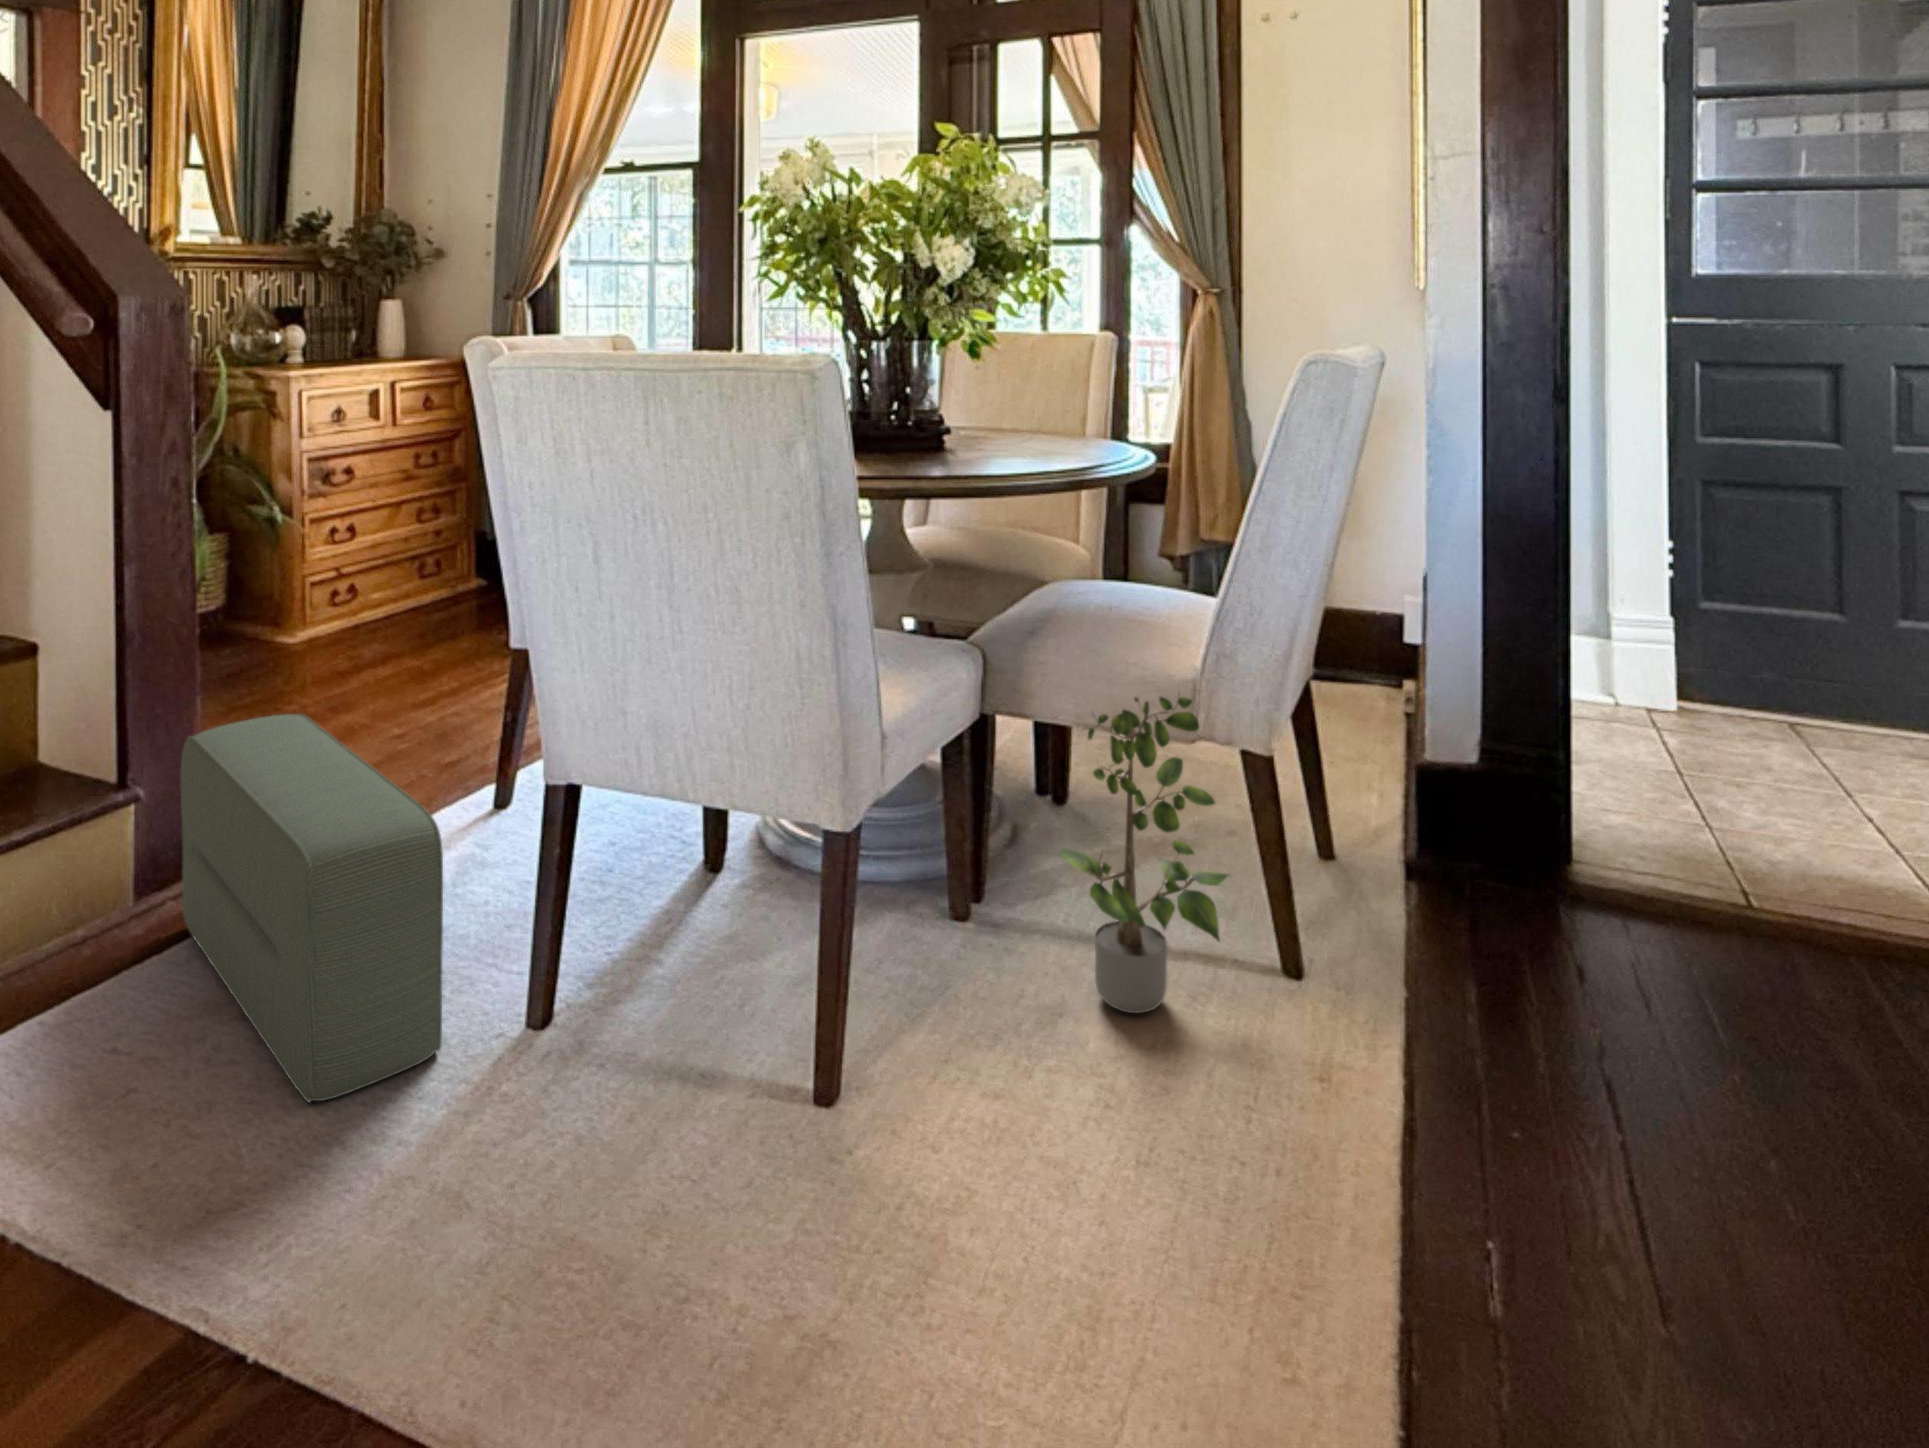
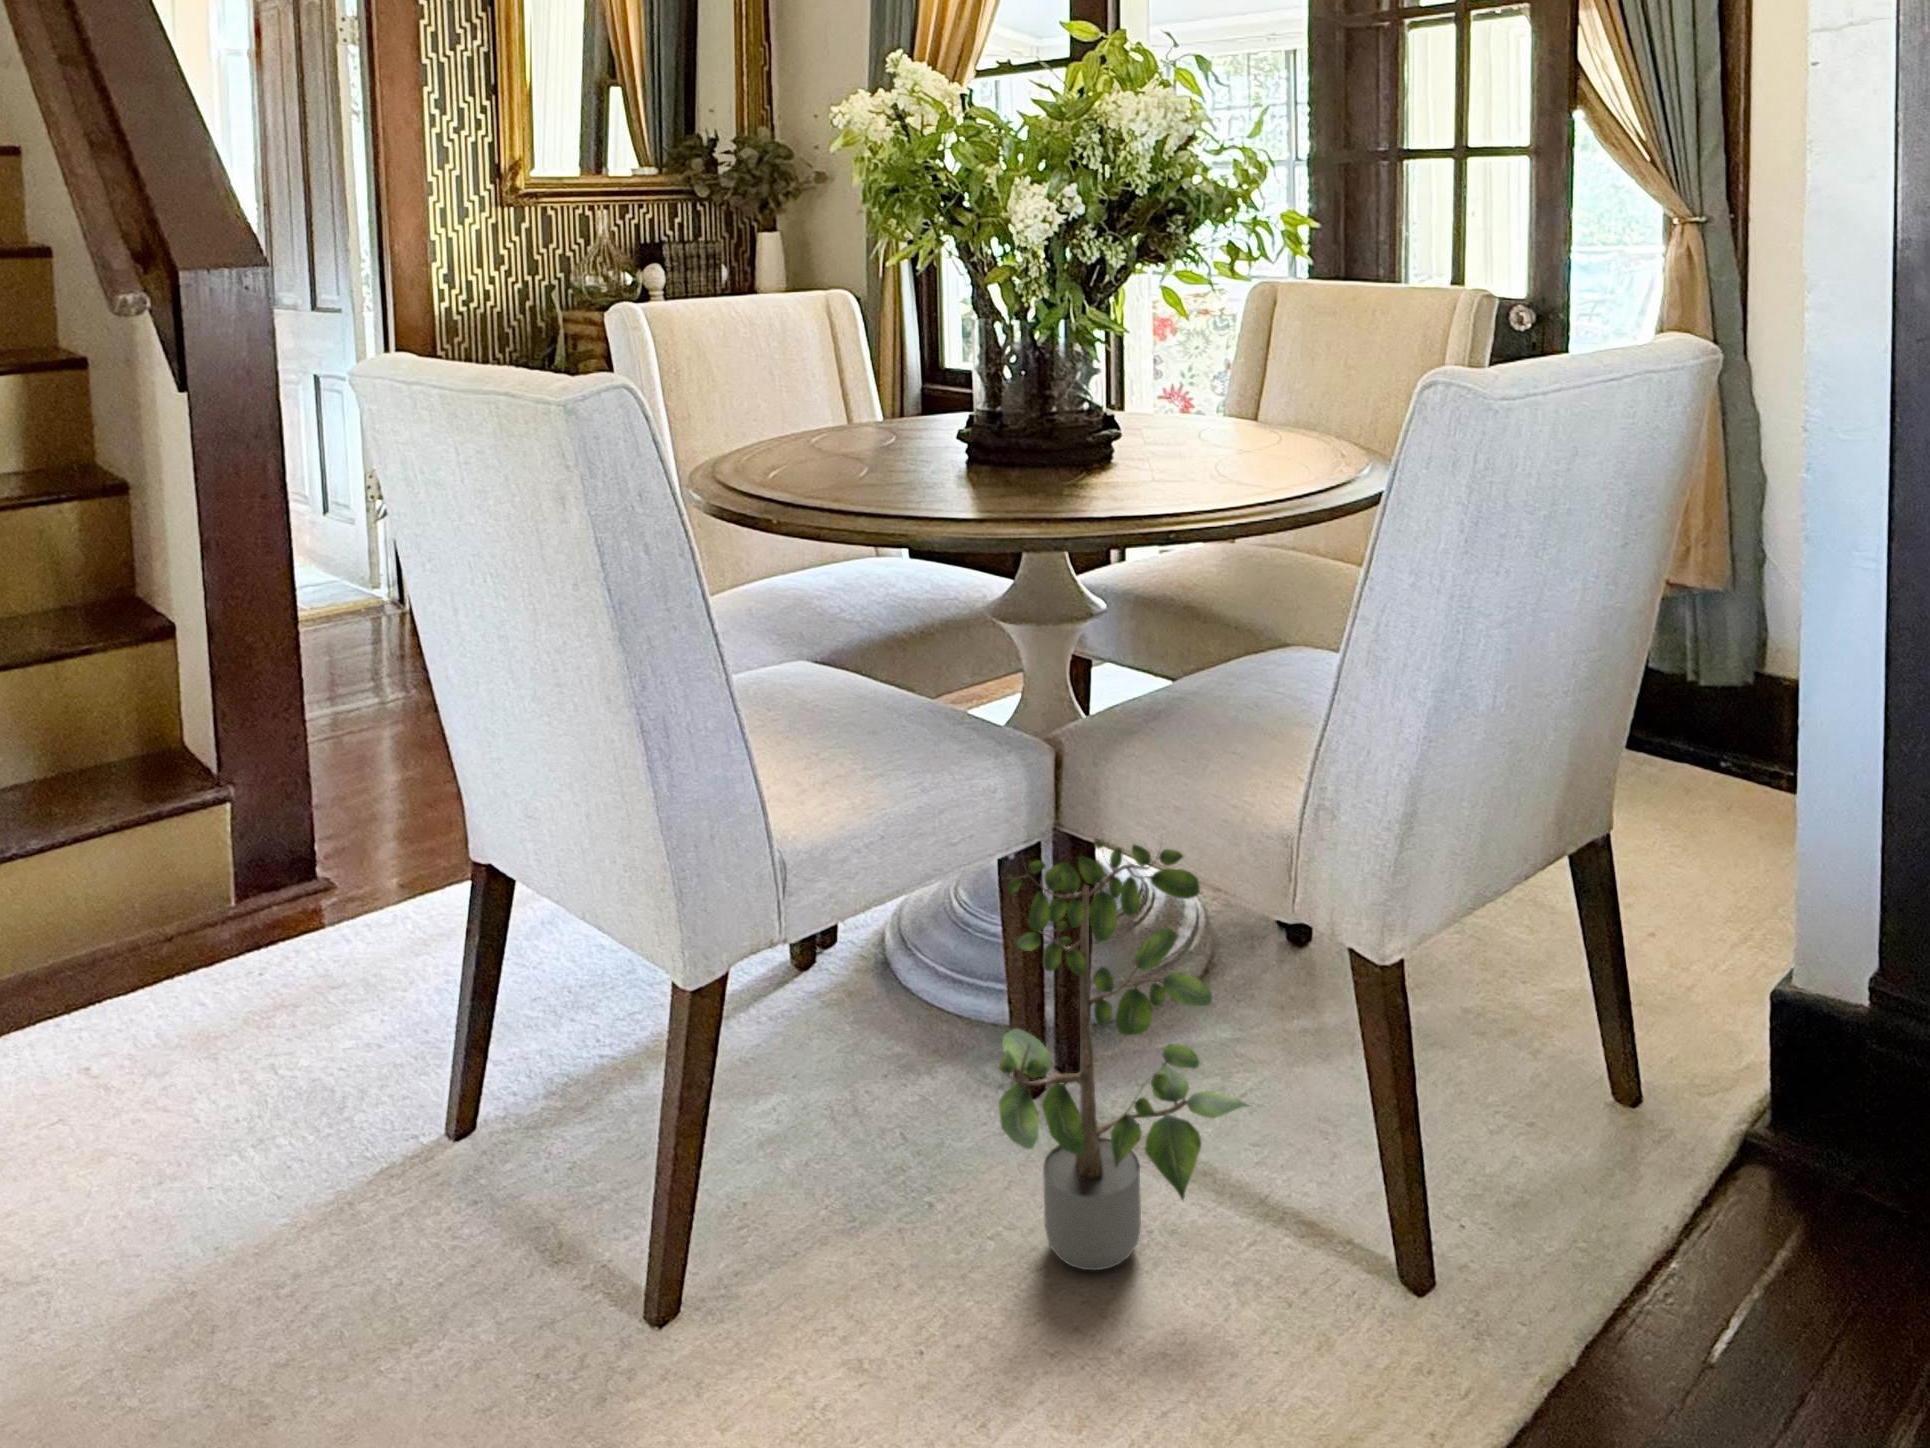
pouf: present [181,714,443,1103] -> none [132,731,352,1166]

